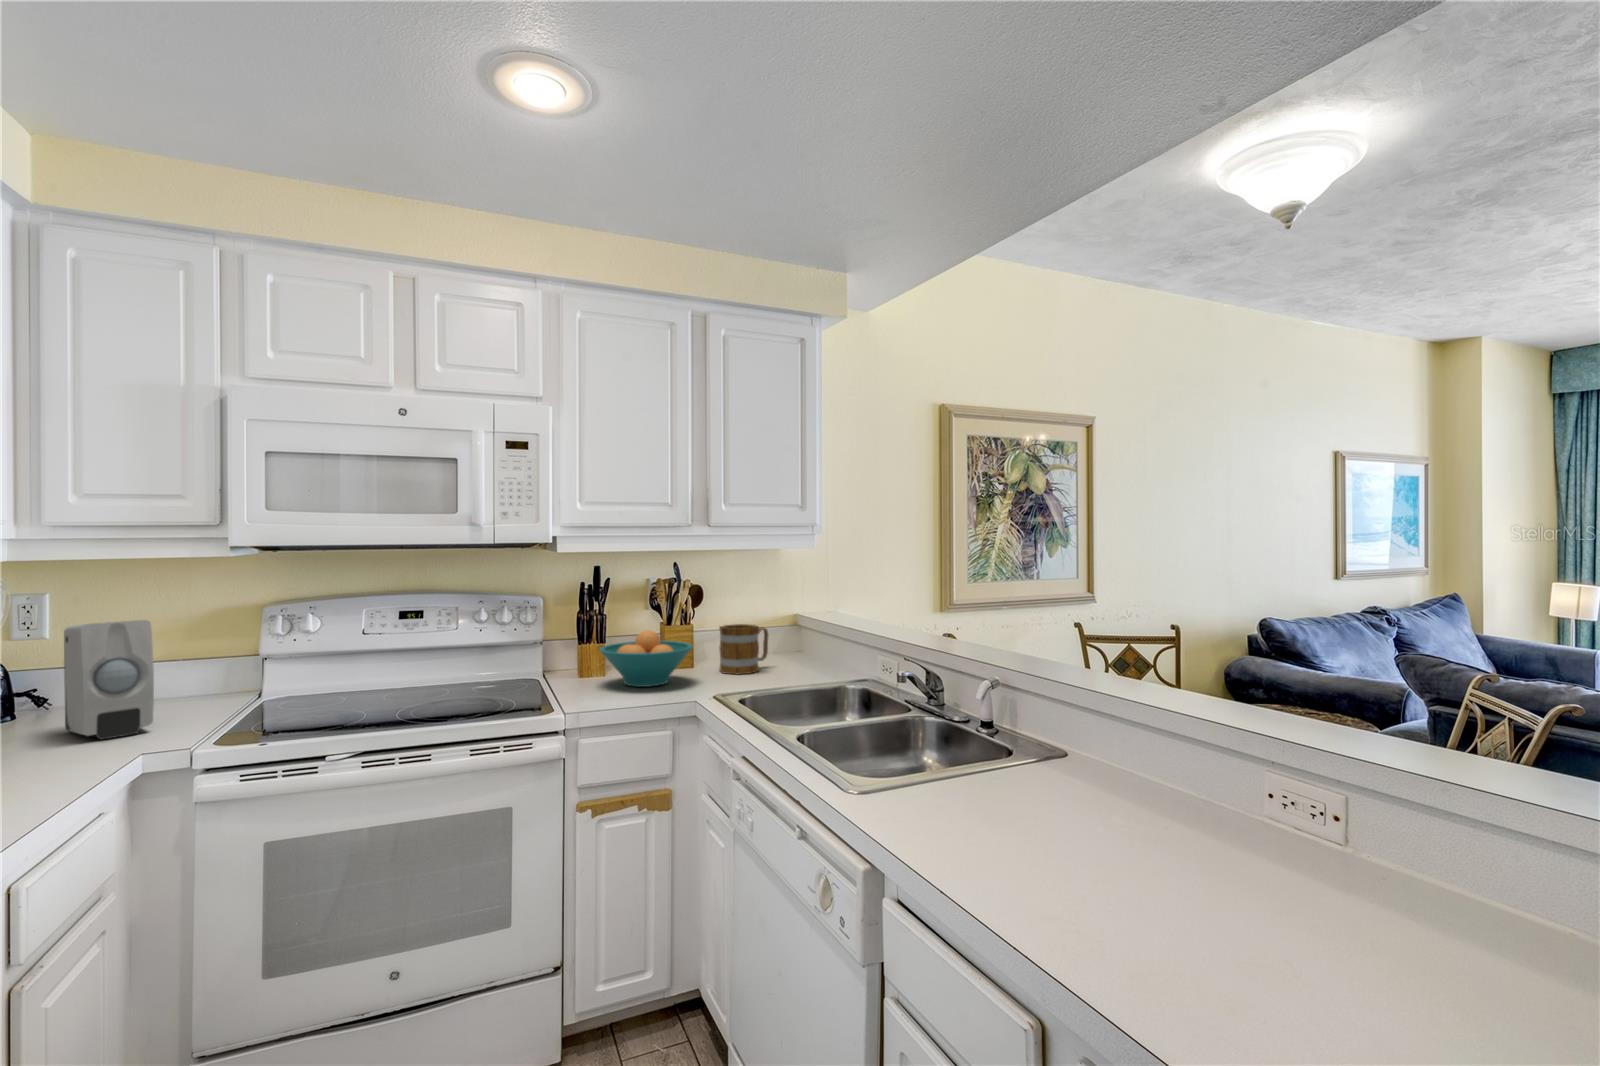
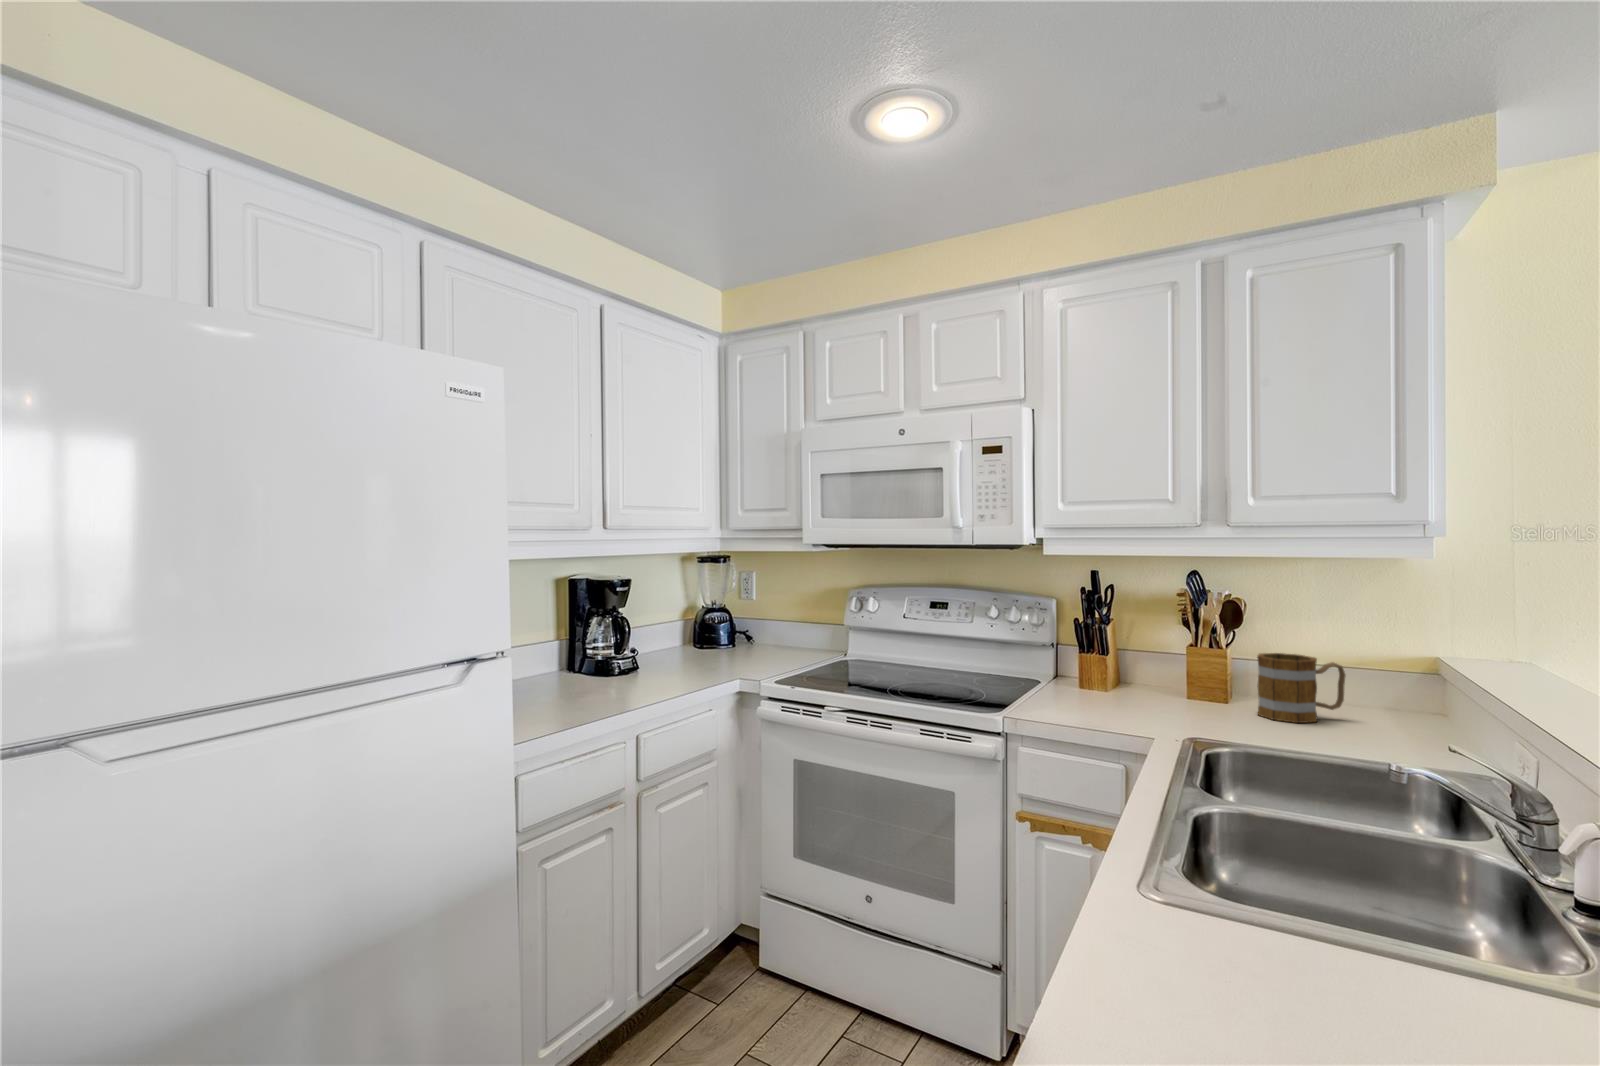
soap dispenser: present [64,620,154,739] -> none [728,594,765,669]
fruit bowl: present [600,630,692,687] -> none [1080,645,1196,711]

